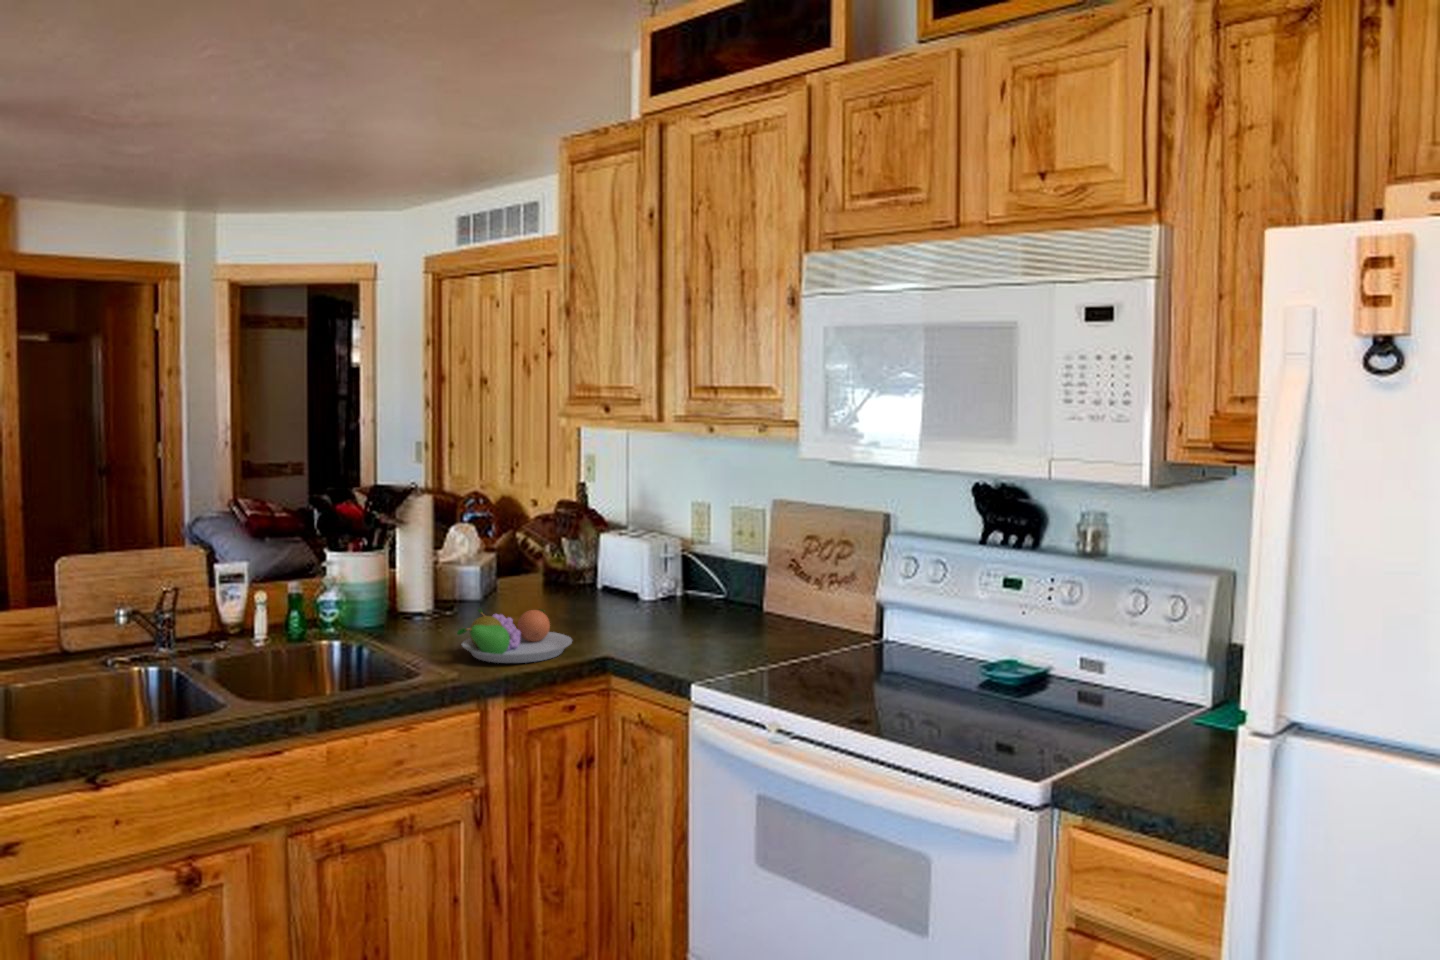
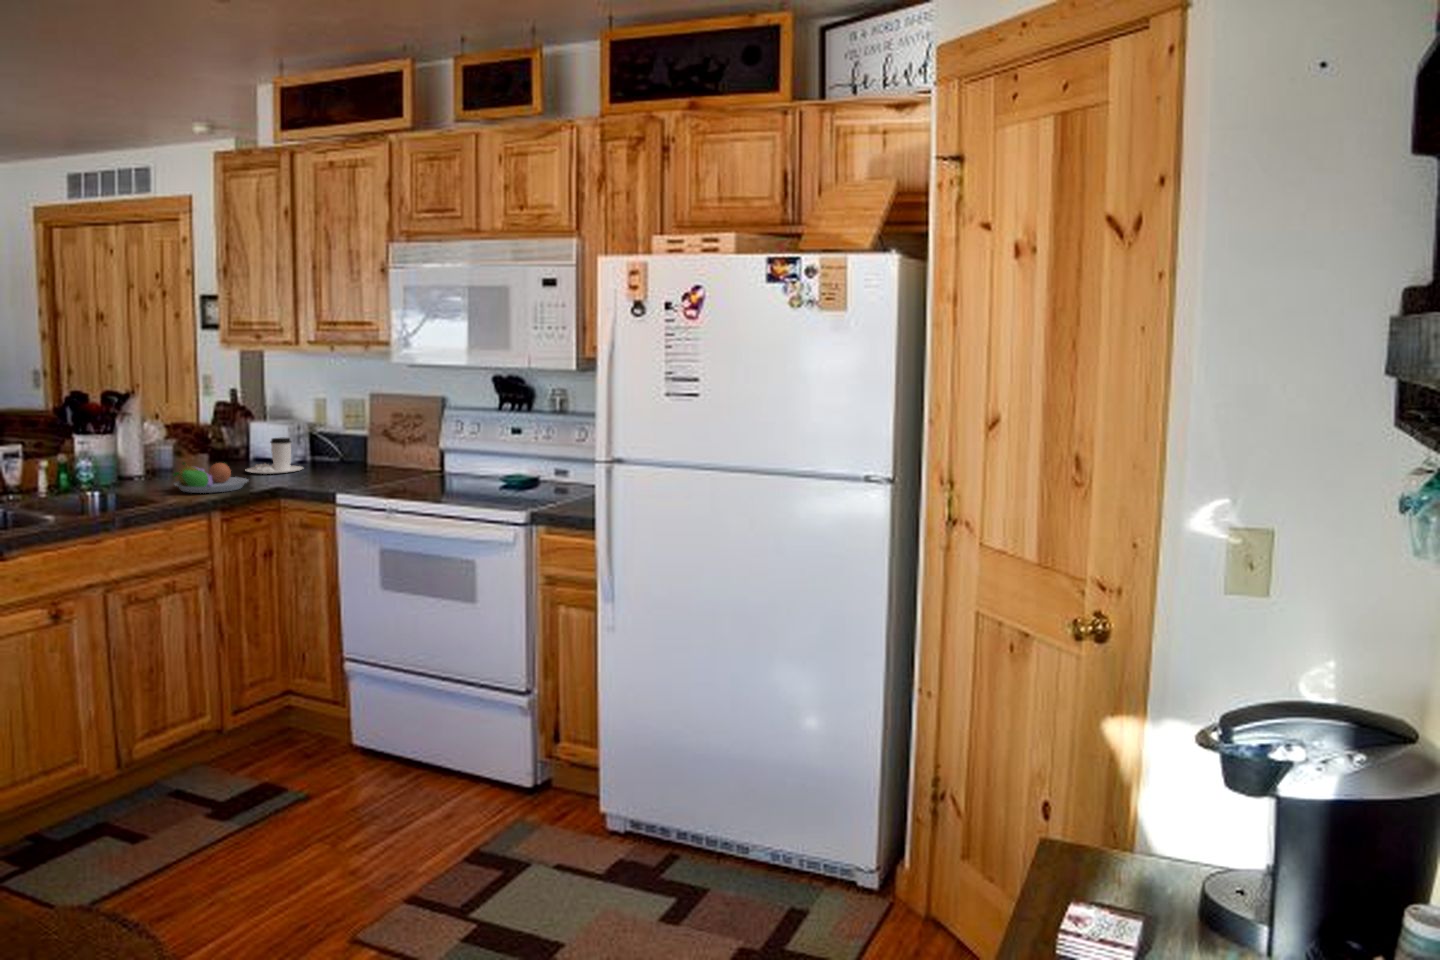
coffee cup: none [581,566,665,624] -> present [245,438,303,474]

